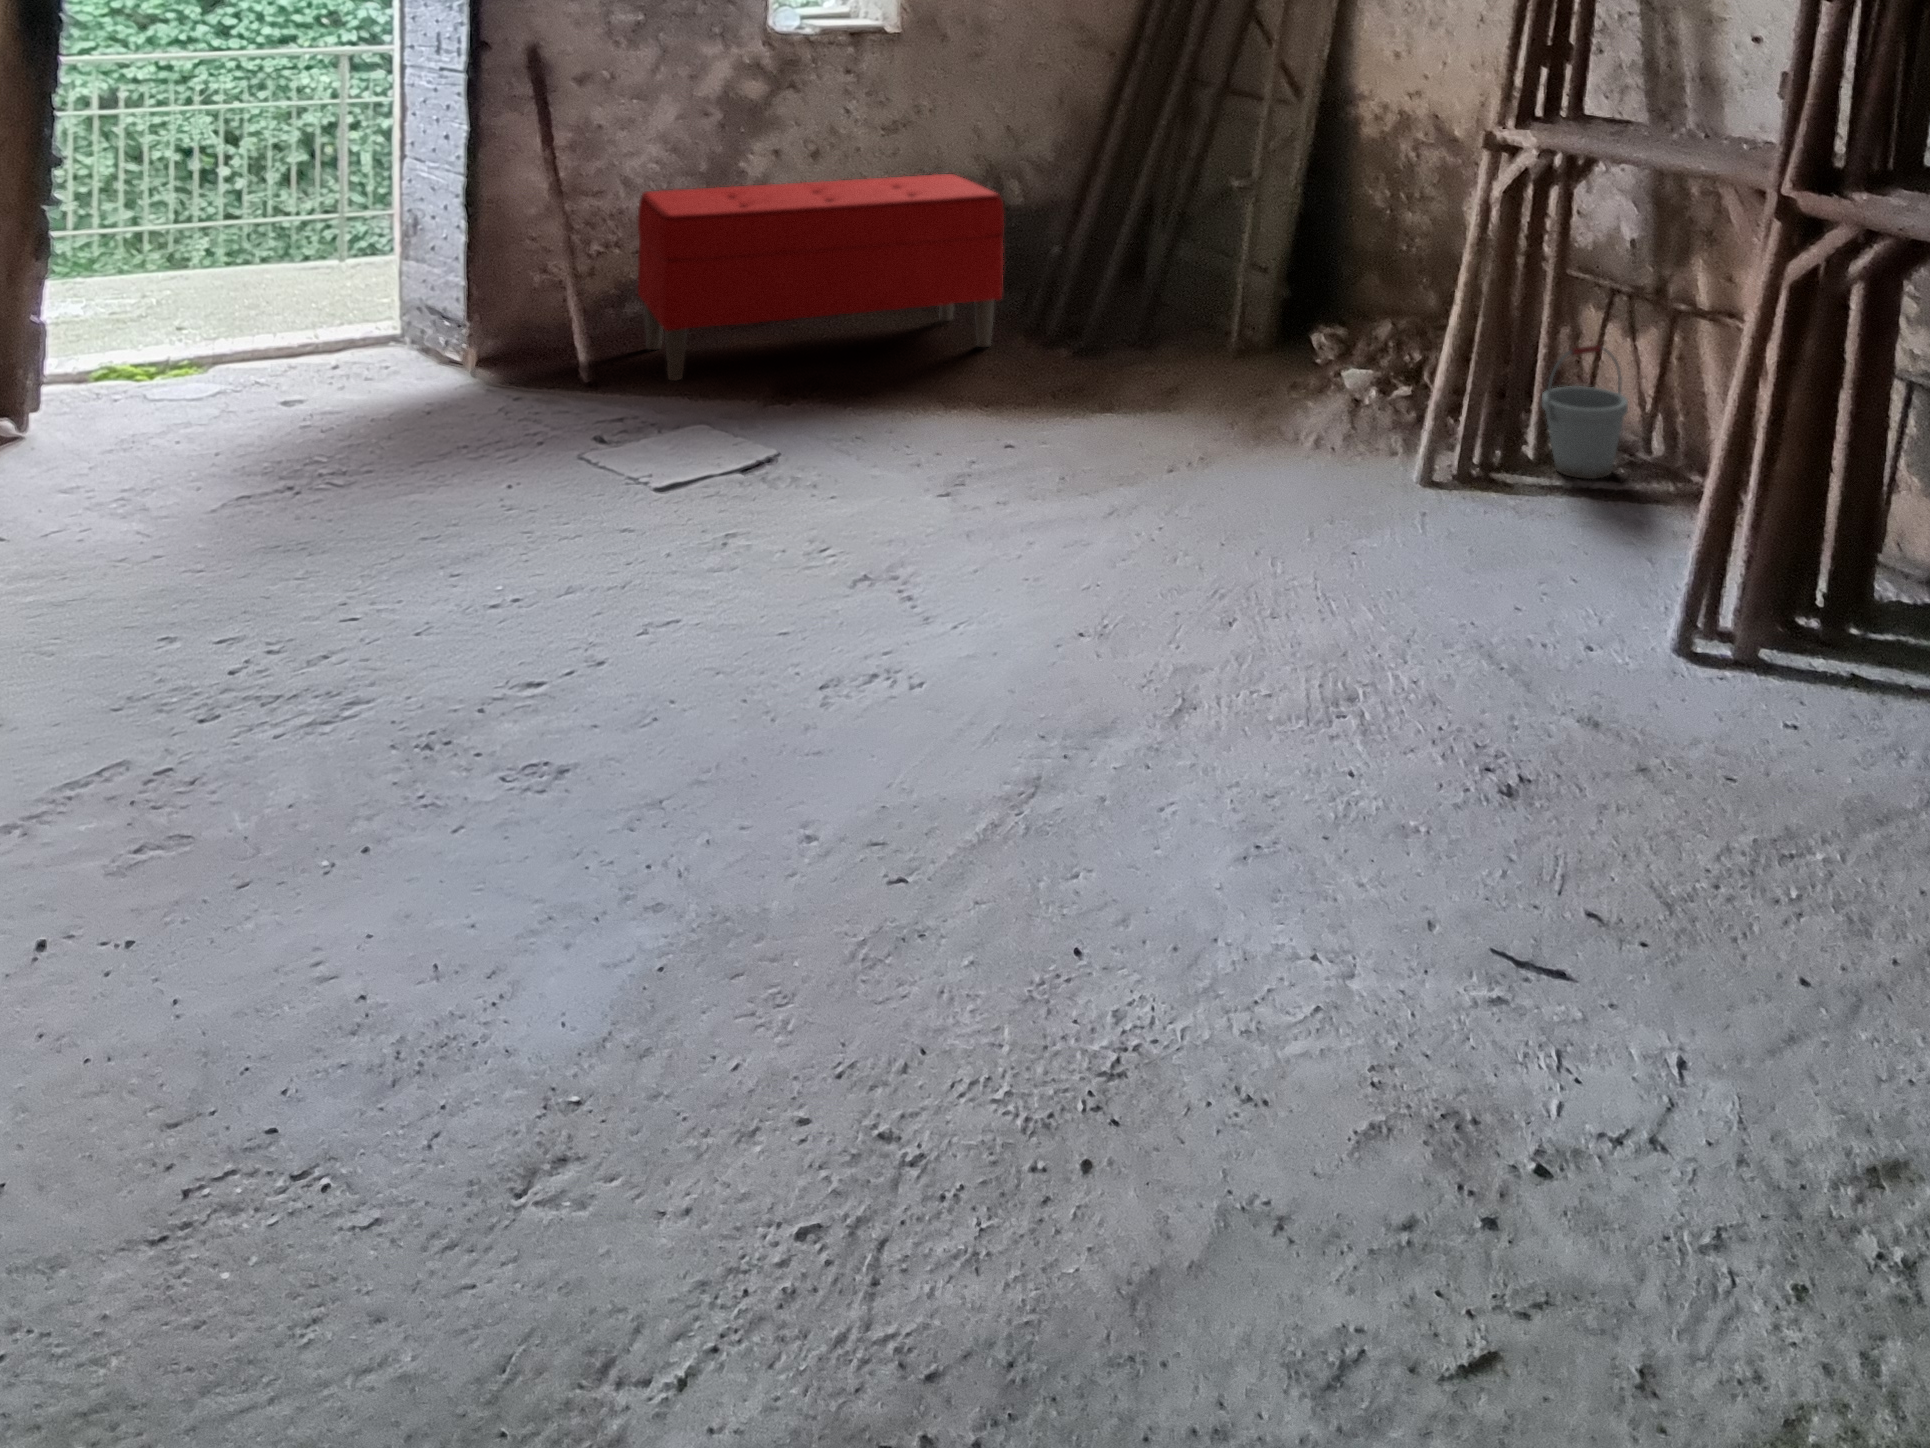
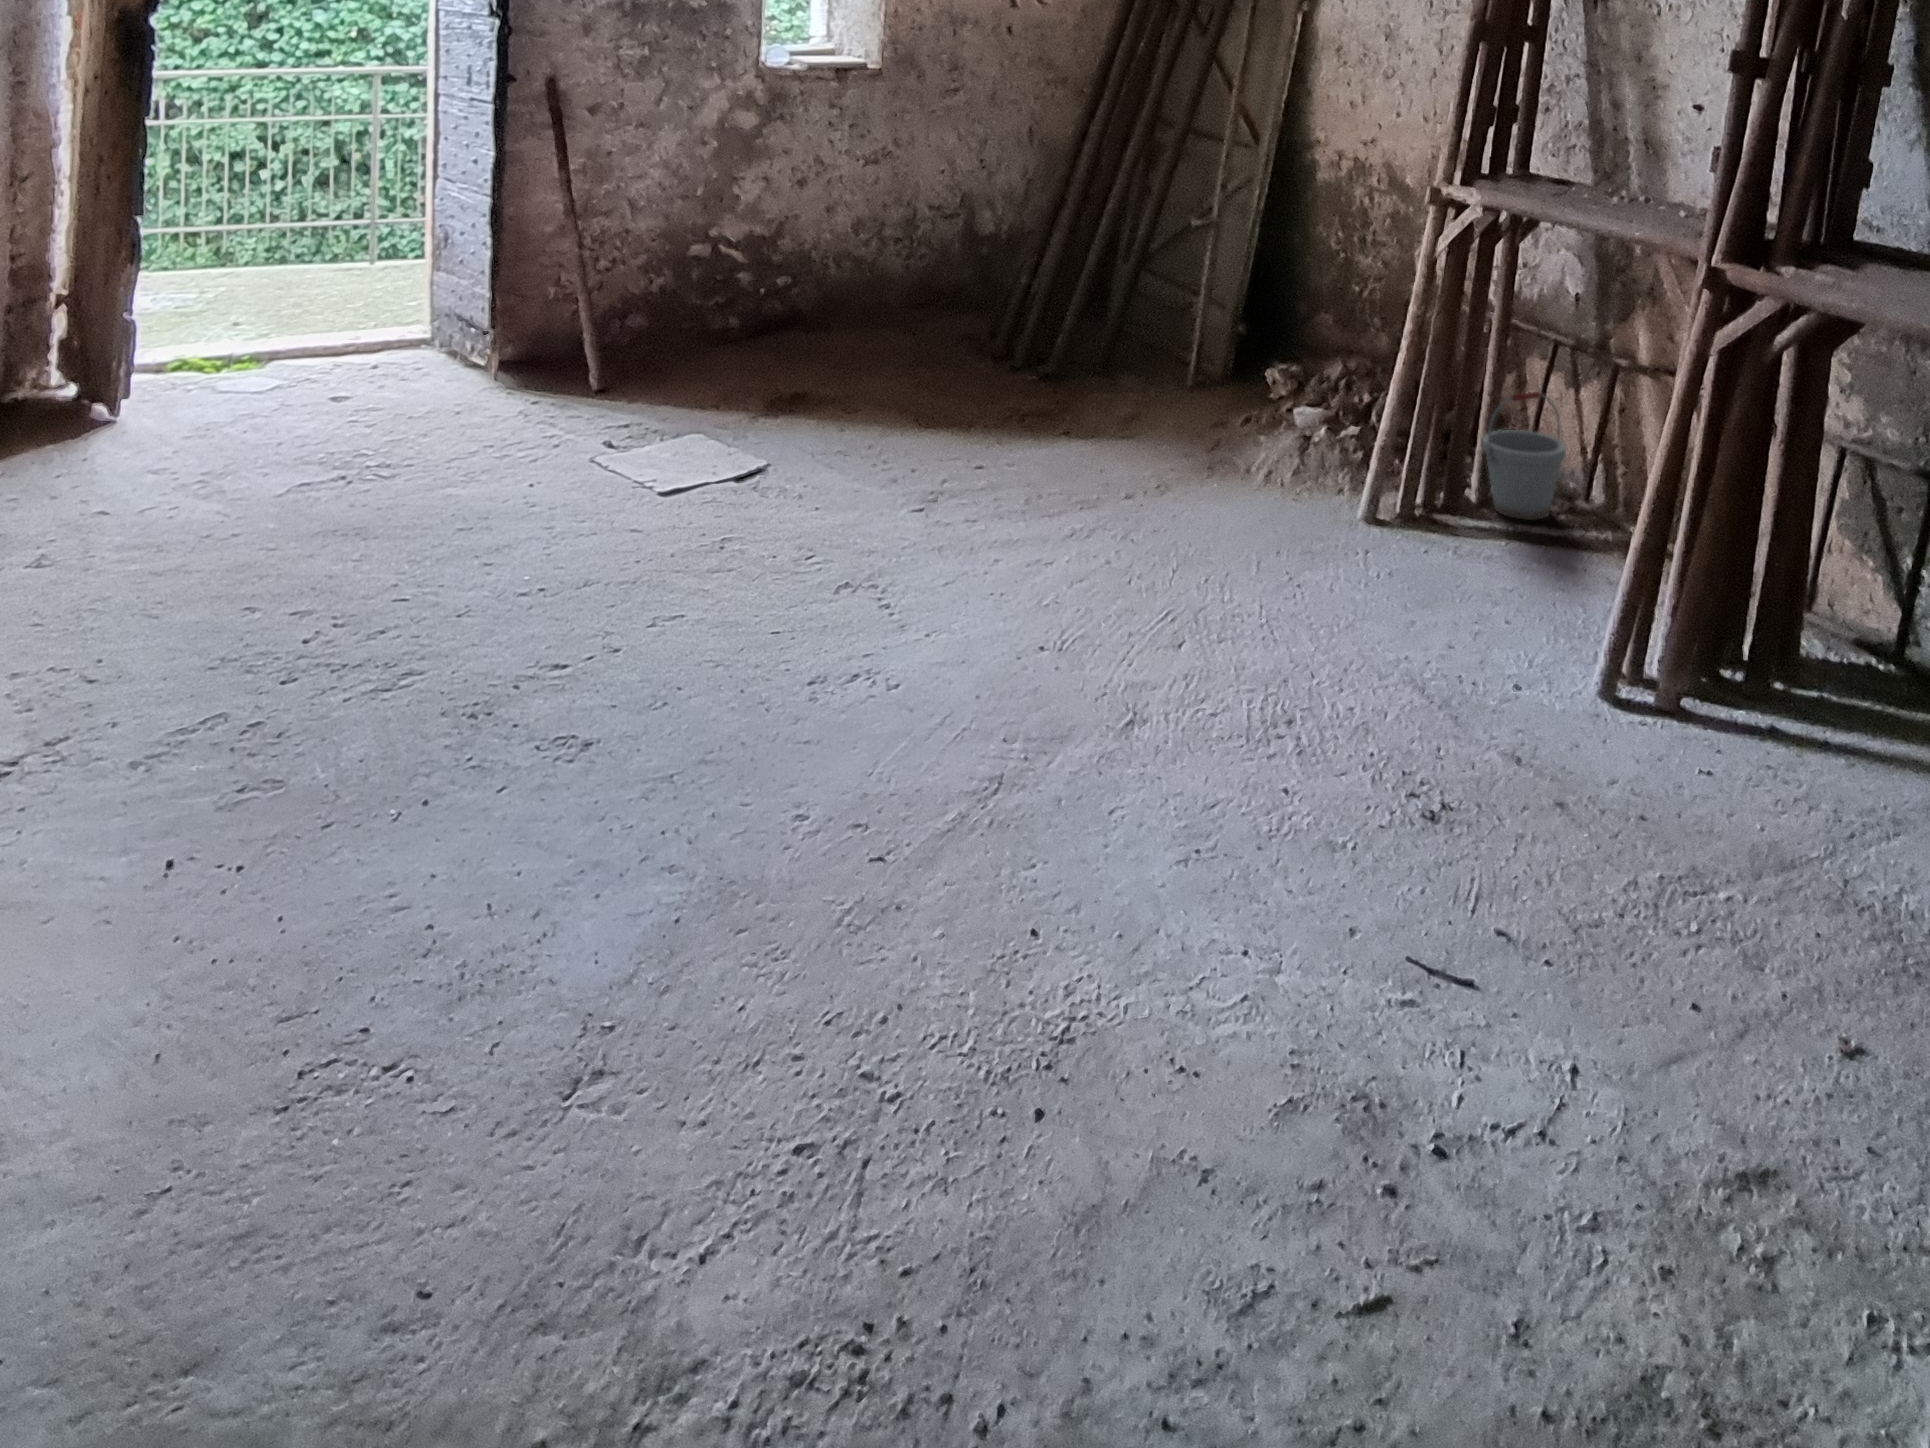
bench: present [638,174,1004,381] -> none [643,203,977,389]

